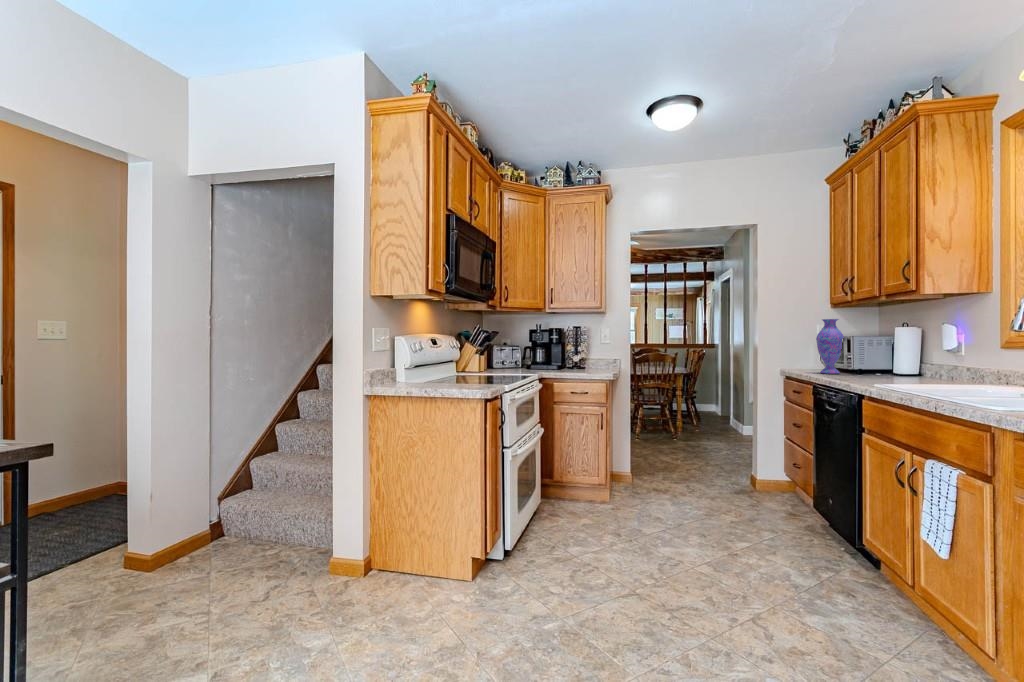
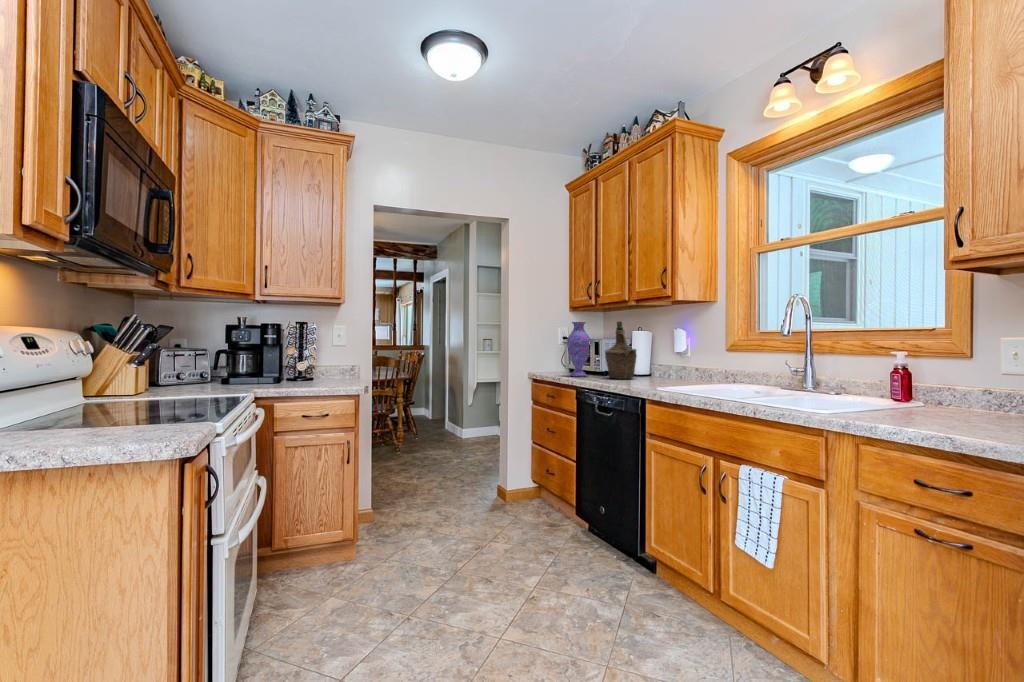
bottle: none [855,317,895,377] -> present [605,321,637,379]

